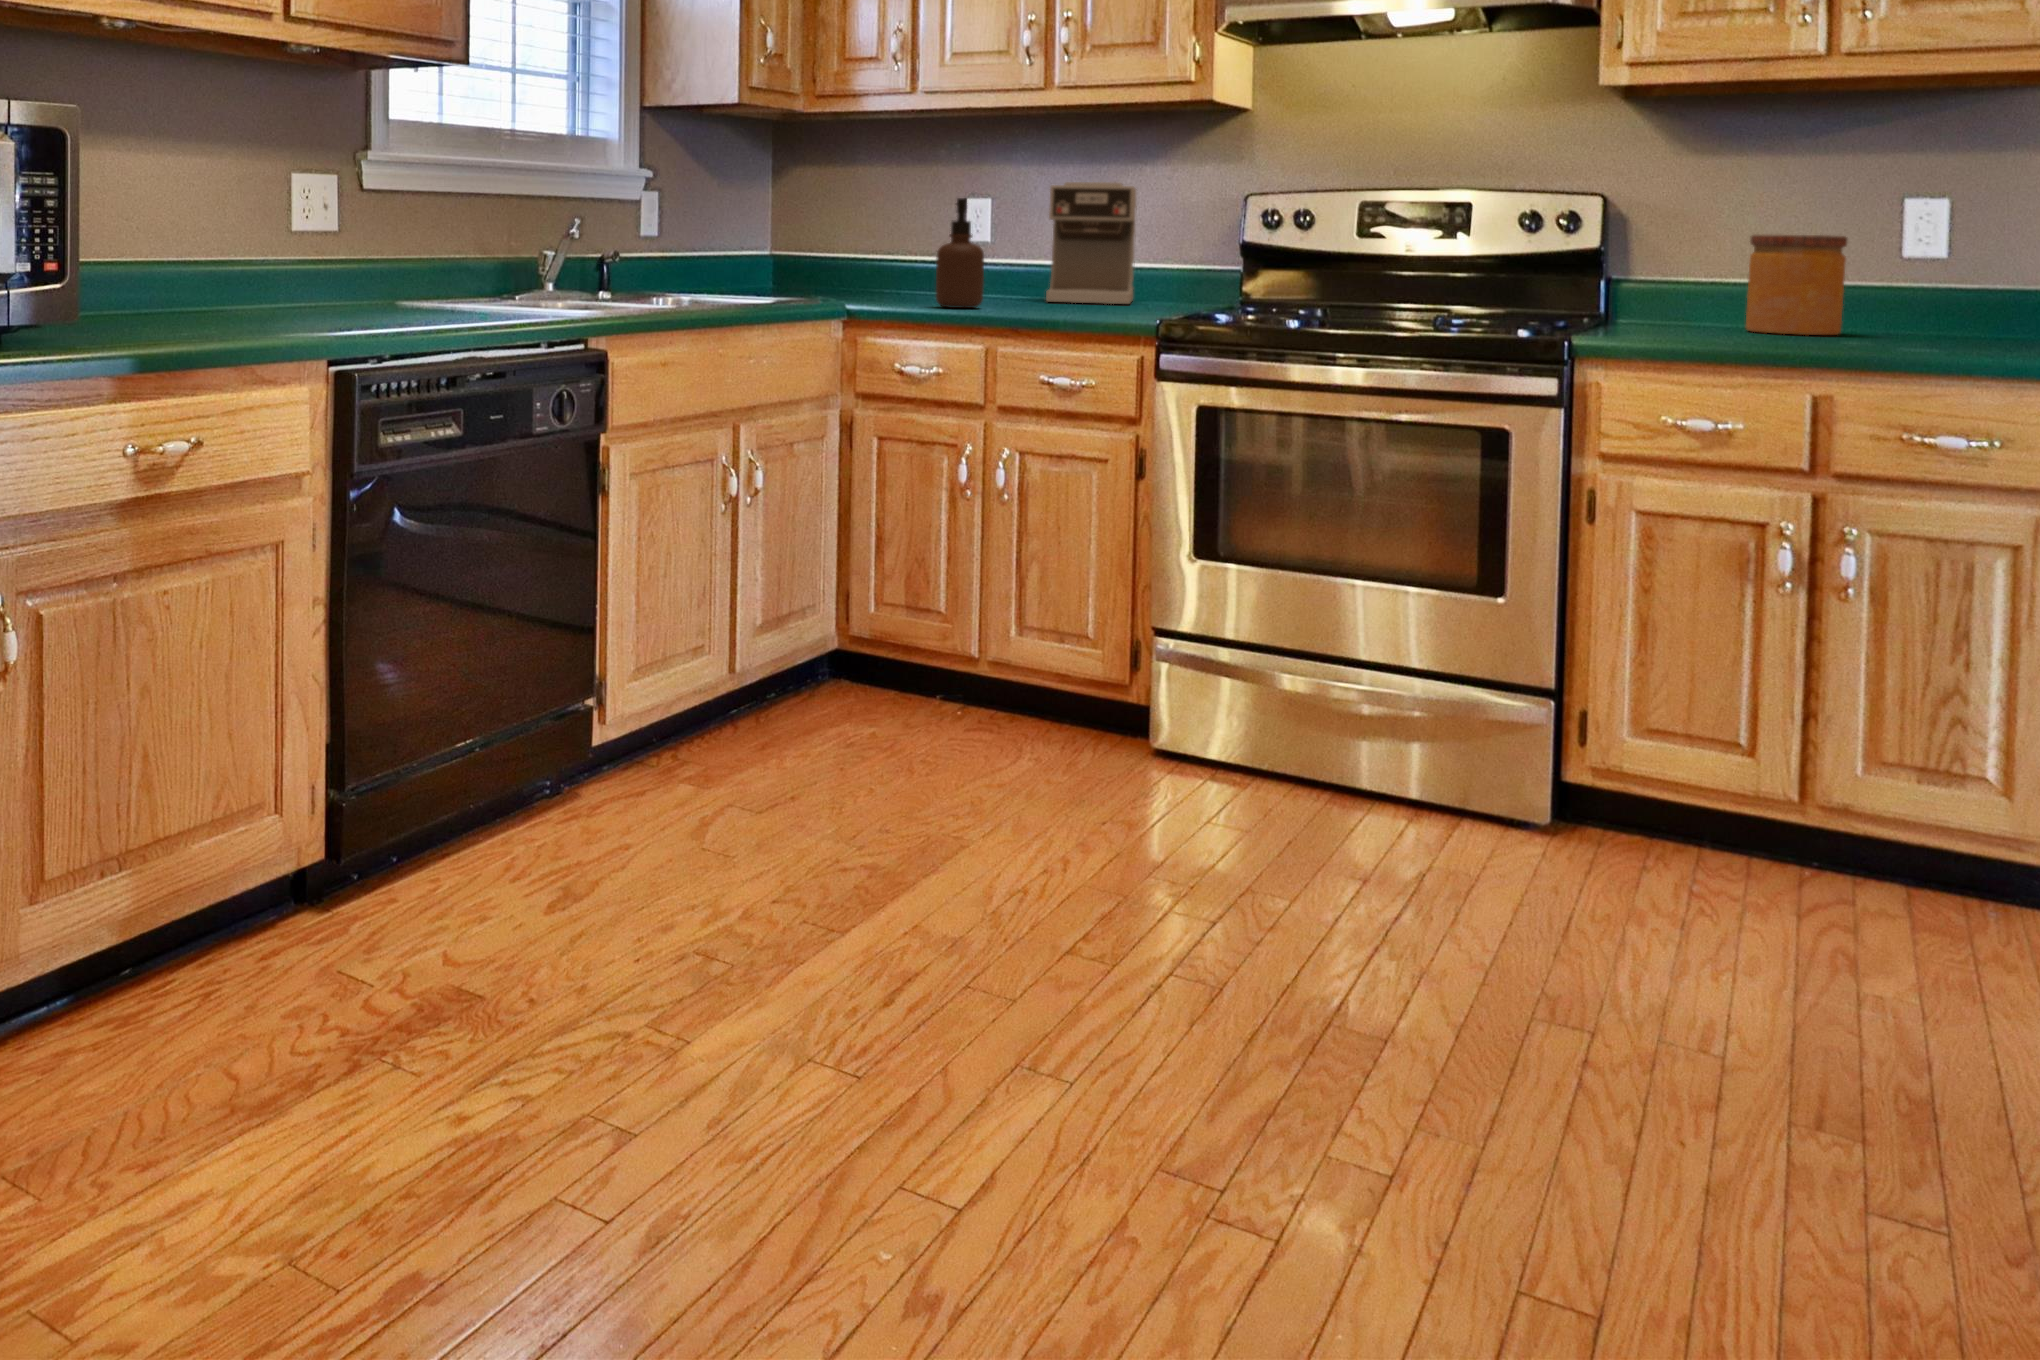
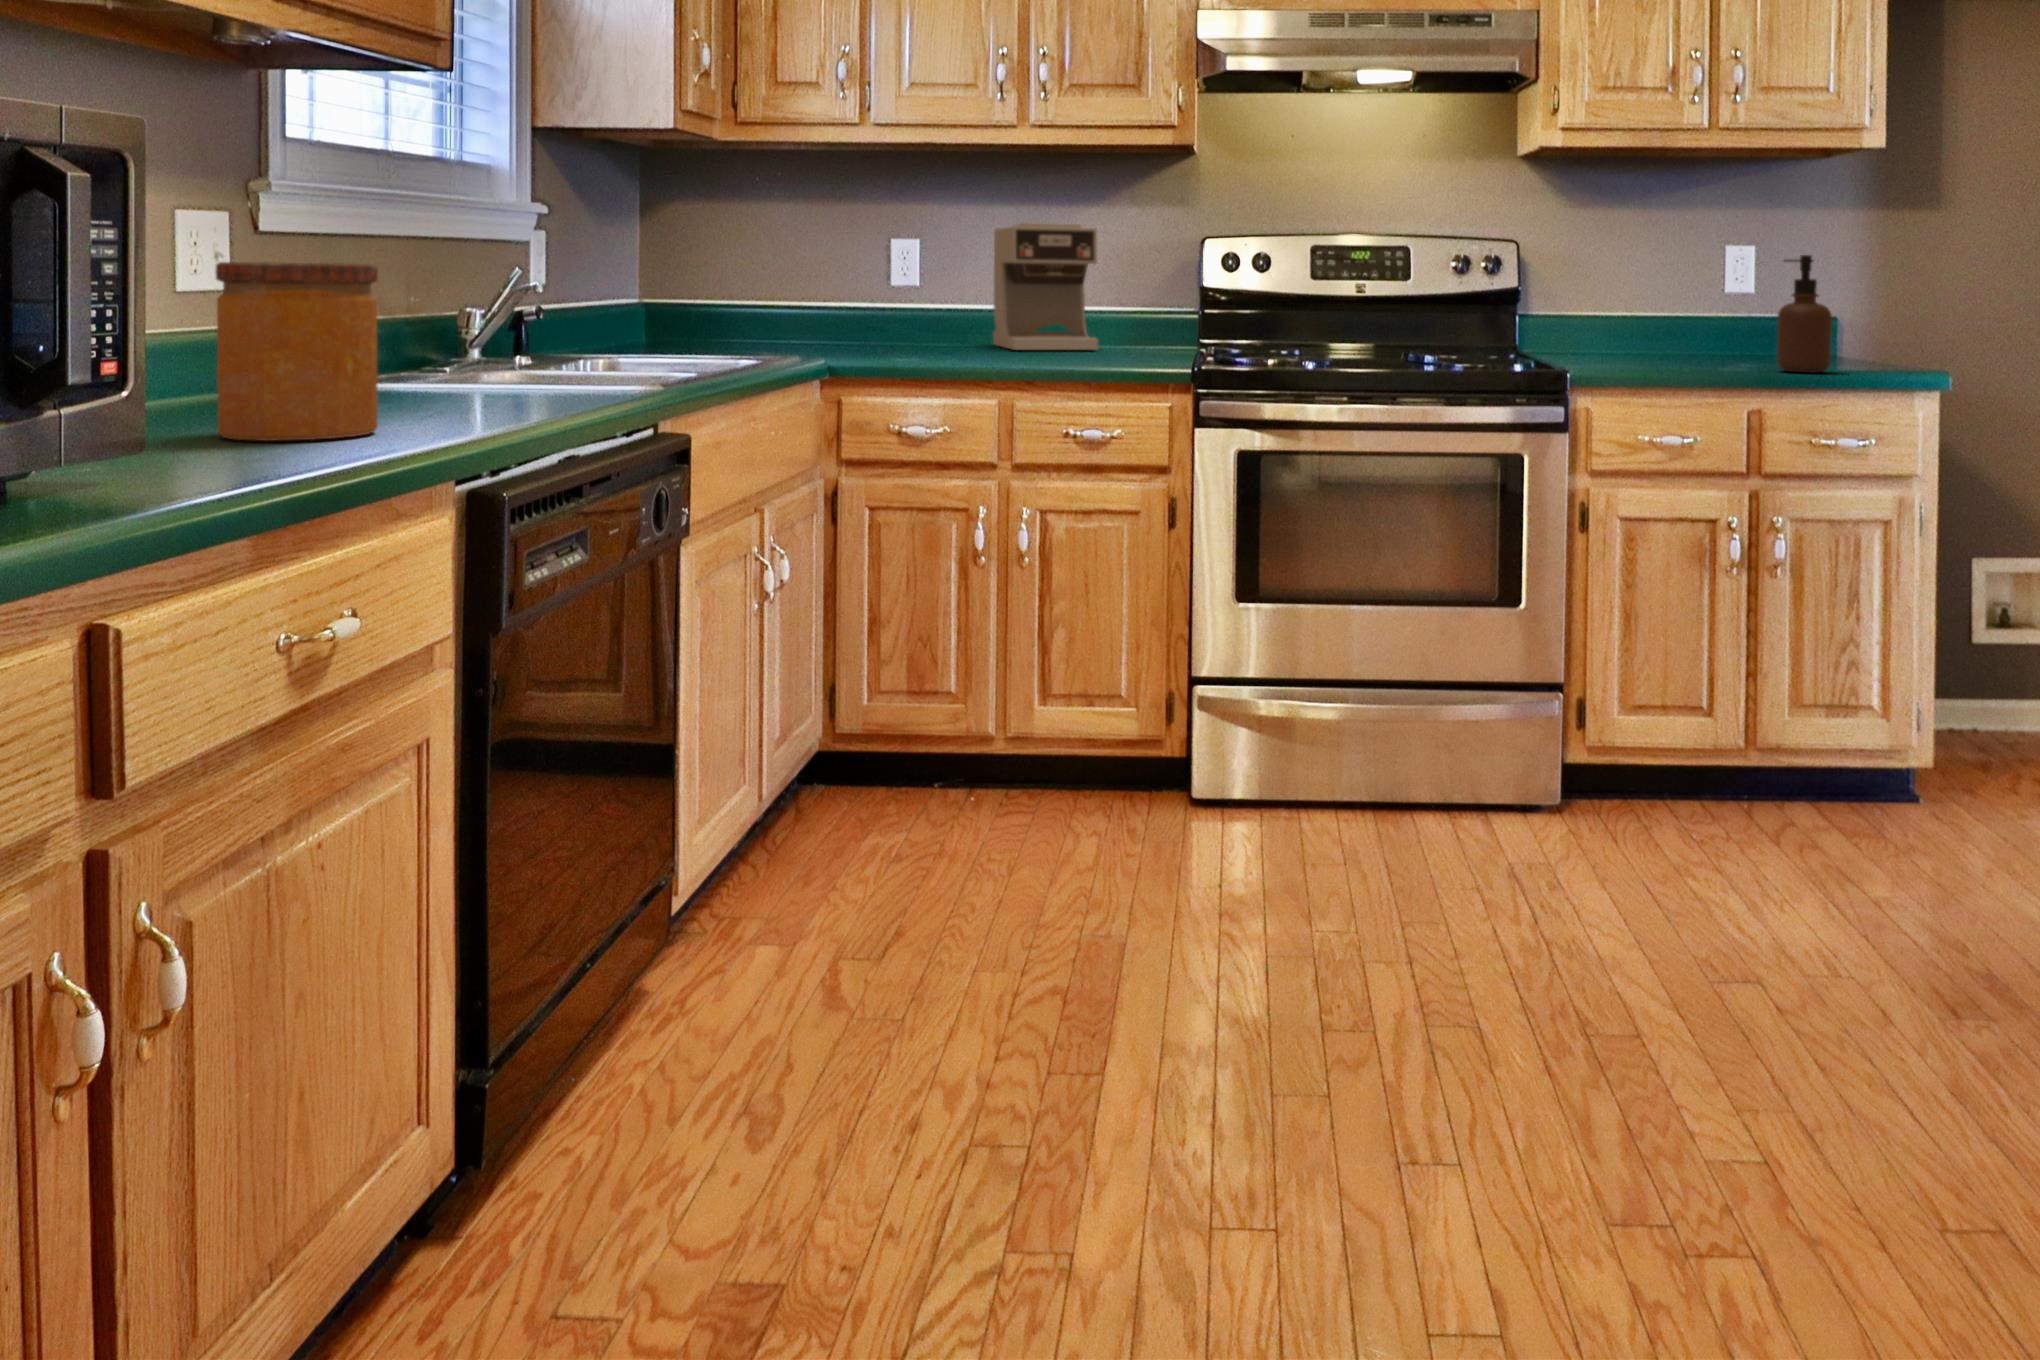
soap dispenser: present [936,198,984,308] -> present [1777,255,1832,373]
jar: present [1745,234,1847,335] -> present [216,262,378,441]

